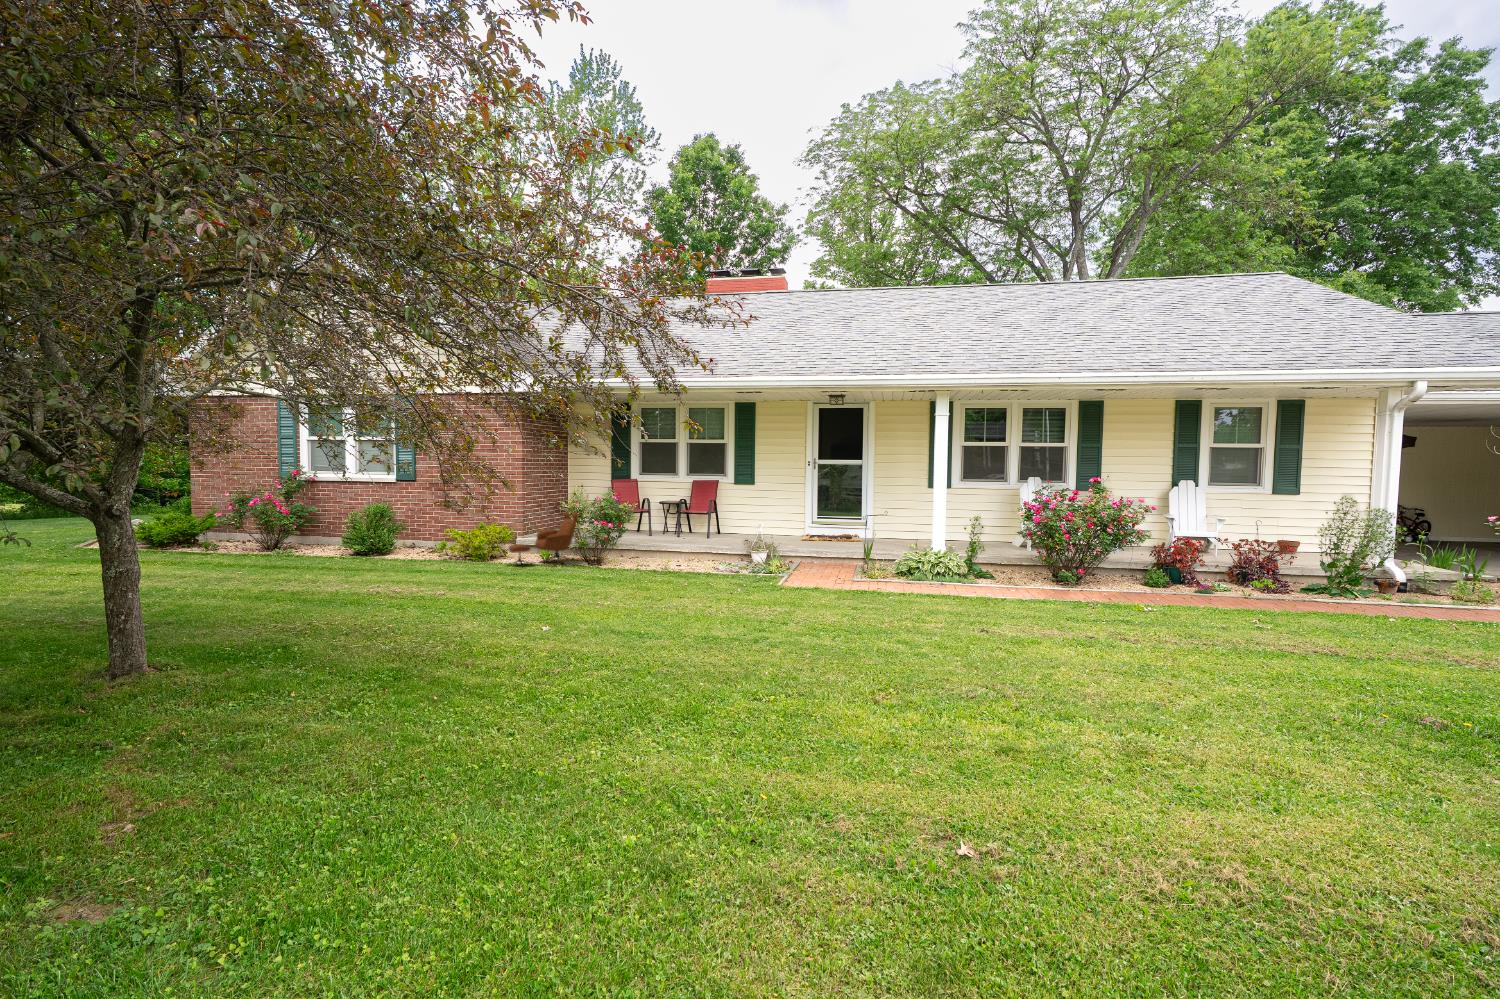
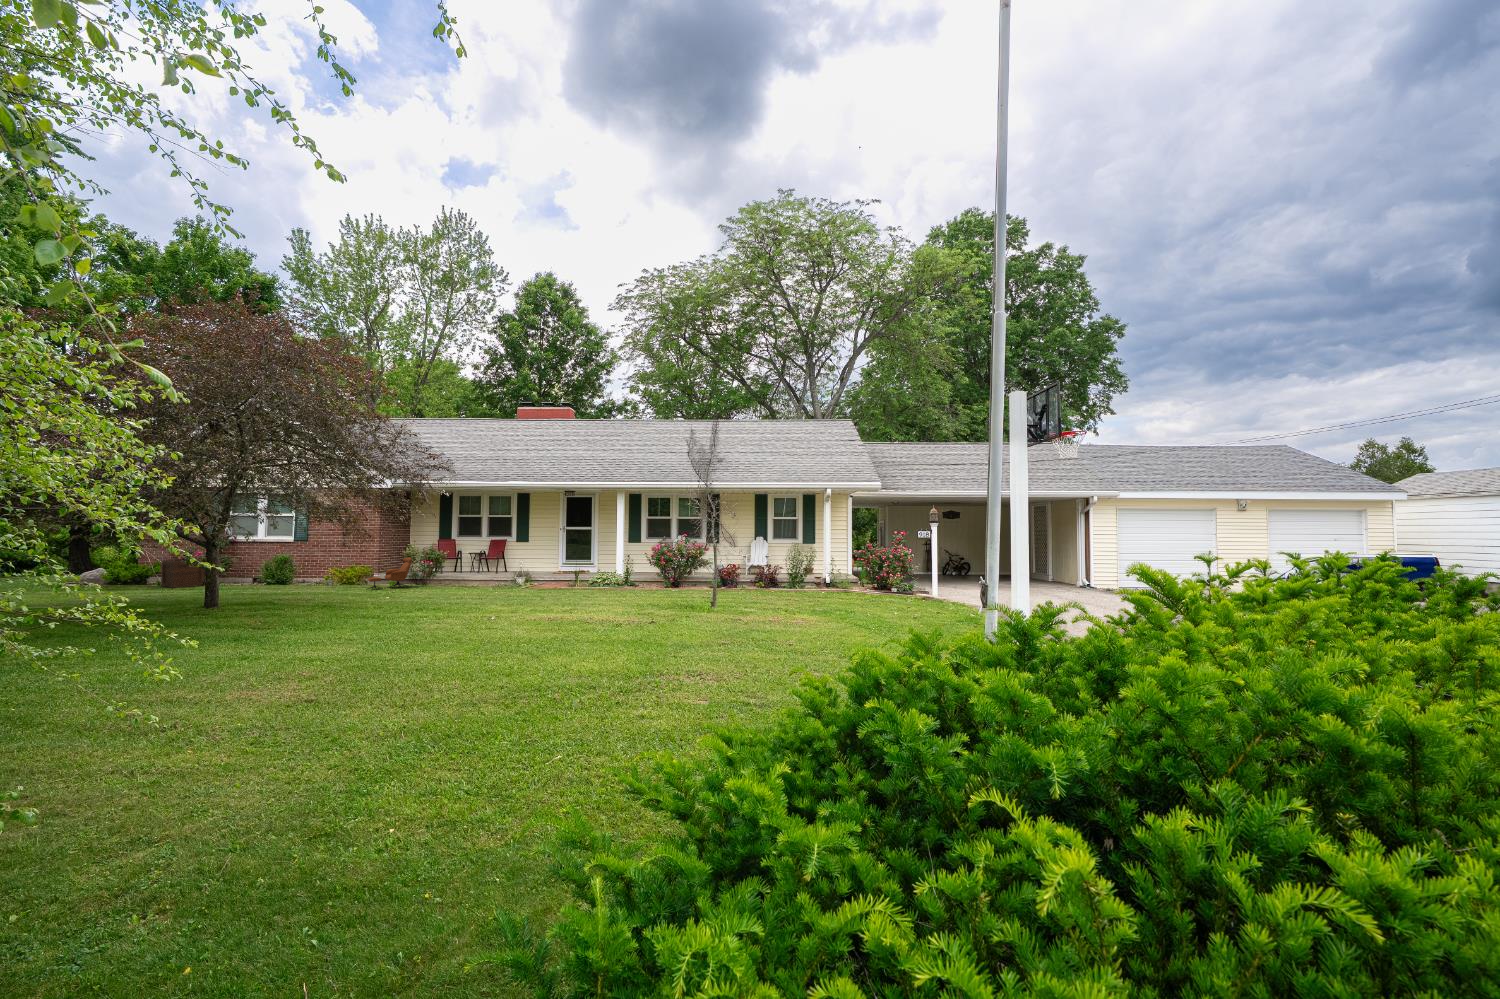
wooden crate: none [201,506,266,554] -> present [161,559,205,588]

